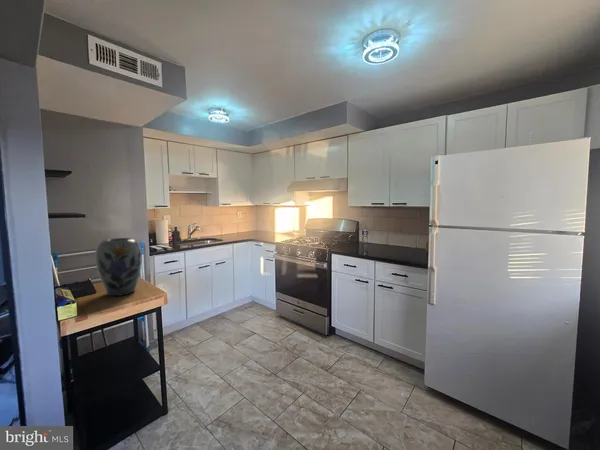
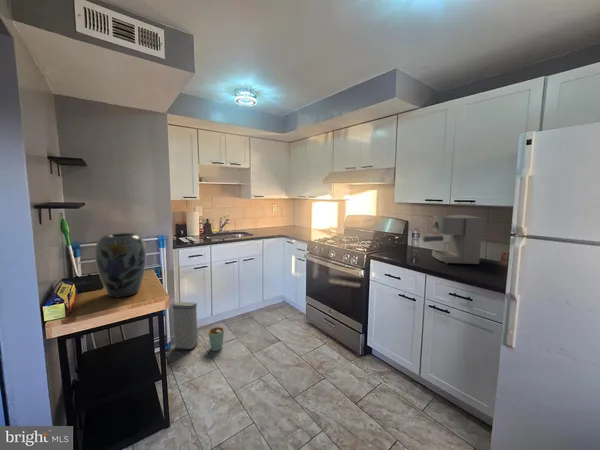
coffee maker: none [372,215,414,253] -> present [423,215,483,264]
trash can: none [151,305,203,351] -> present [173,302,224,351]

